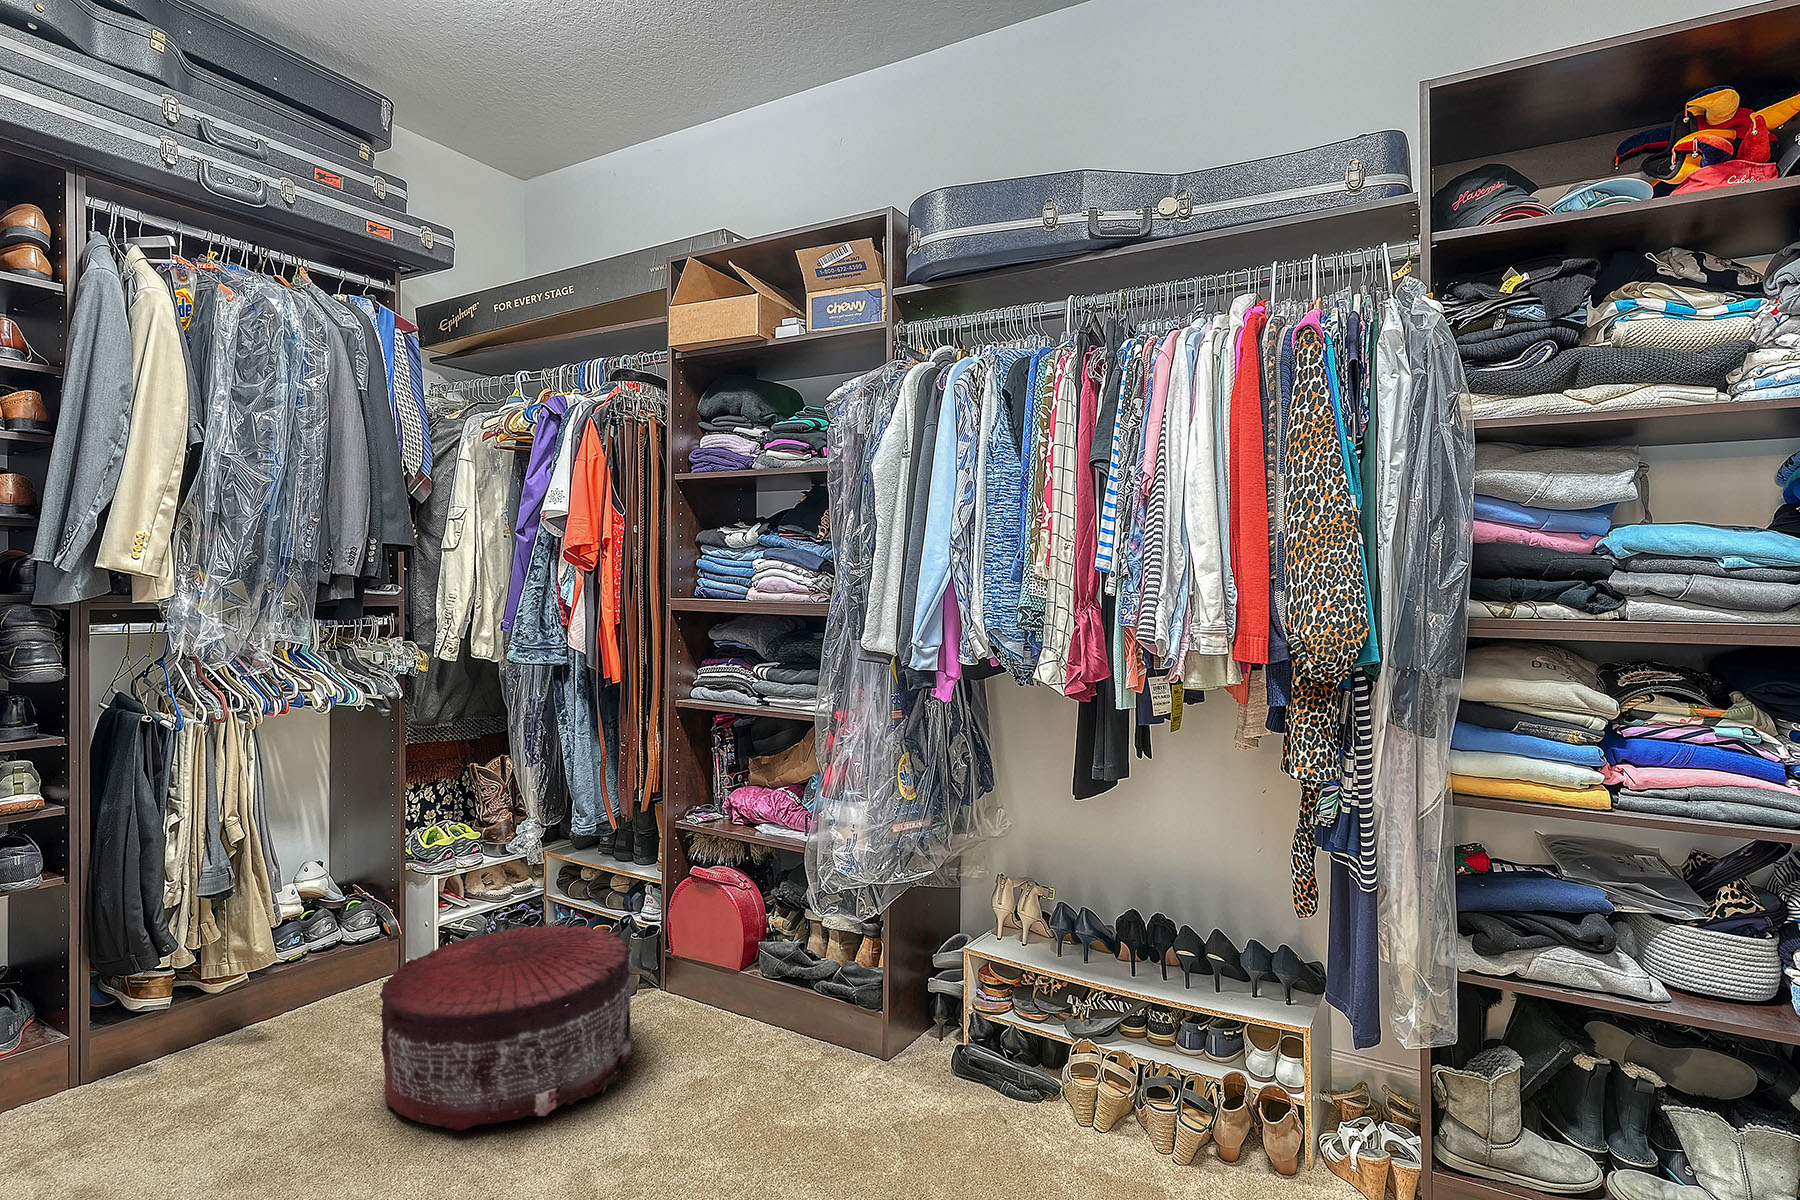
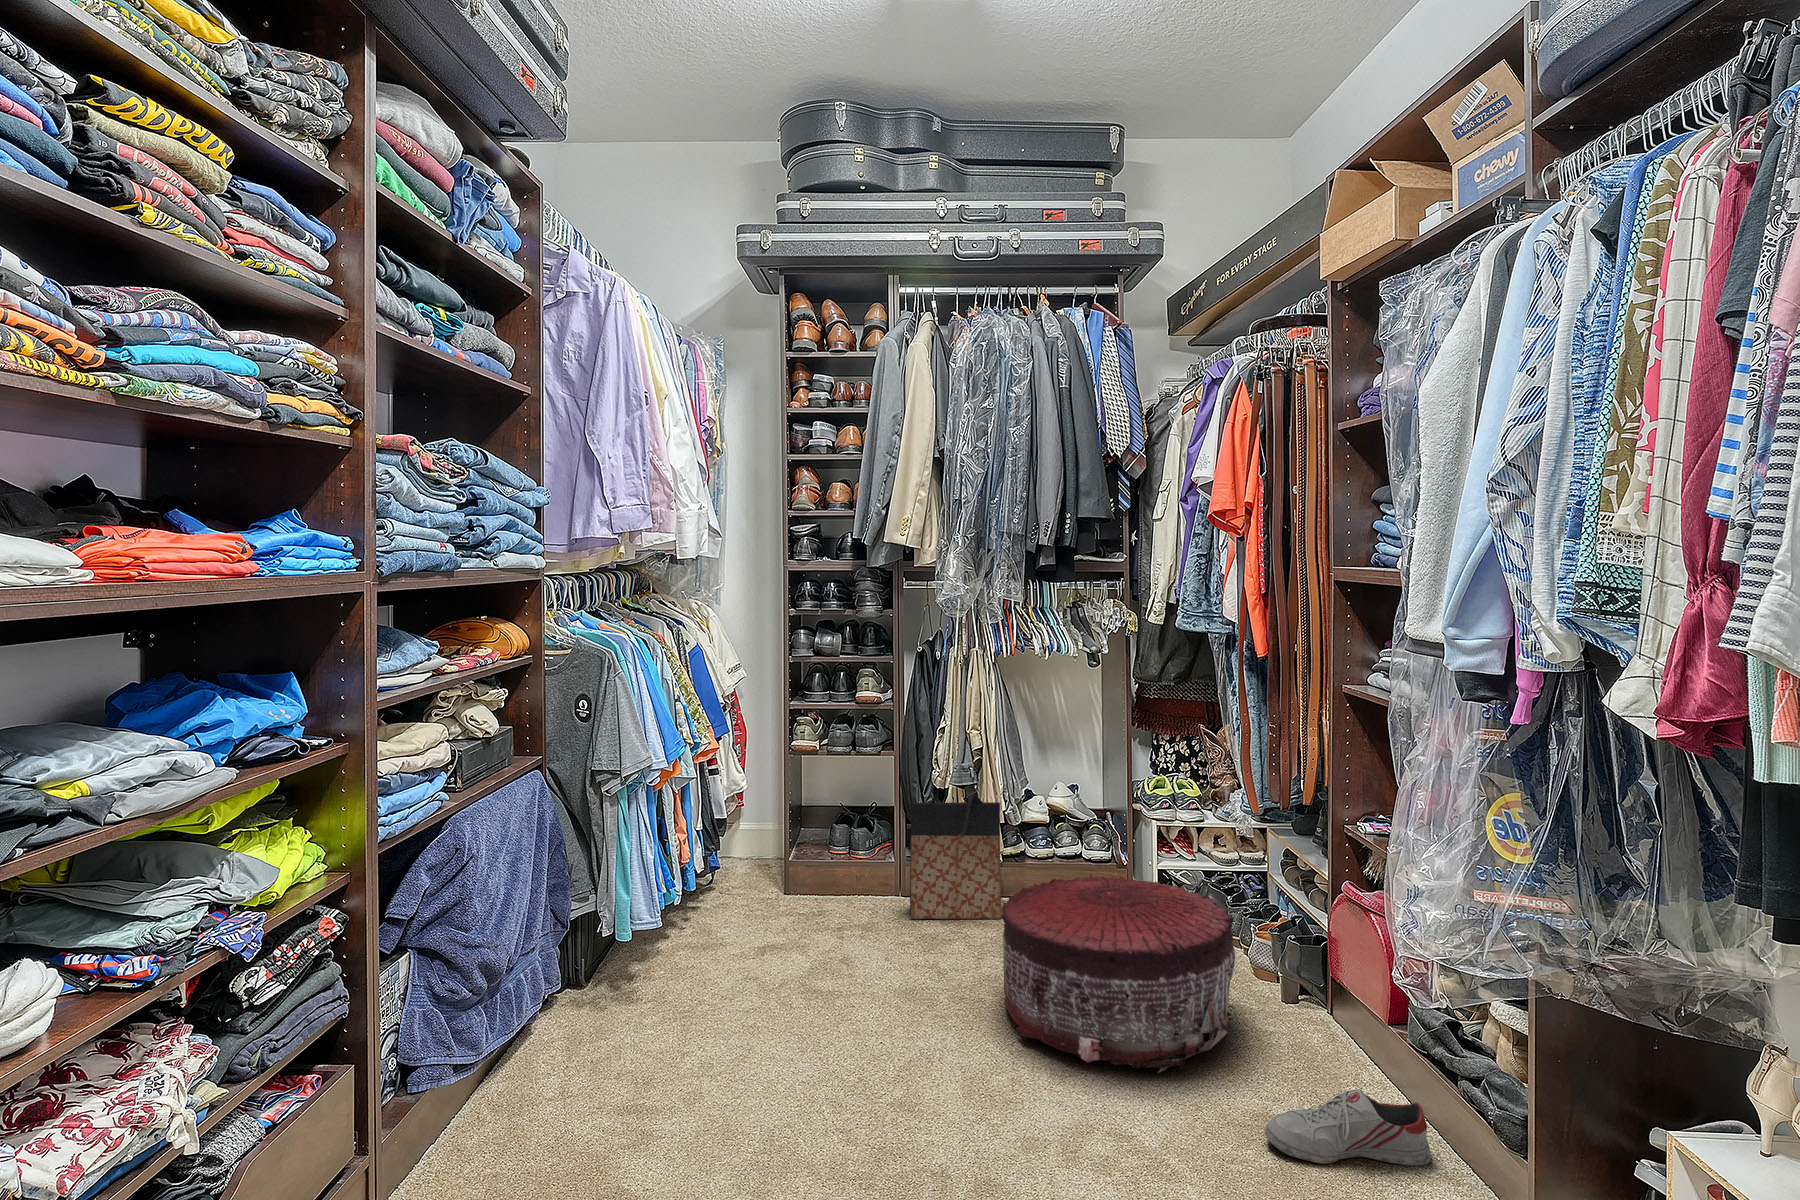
bag: none [117,898,275,1098] -> present [910,794,1001,919]
shoe: none [718,1012,809,1092] -> present [1265,1090,1432,1166]

